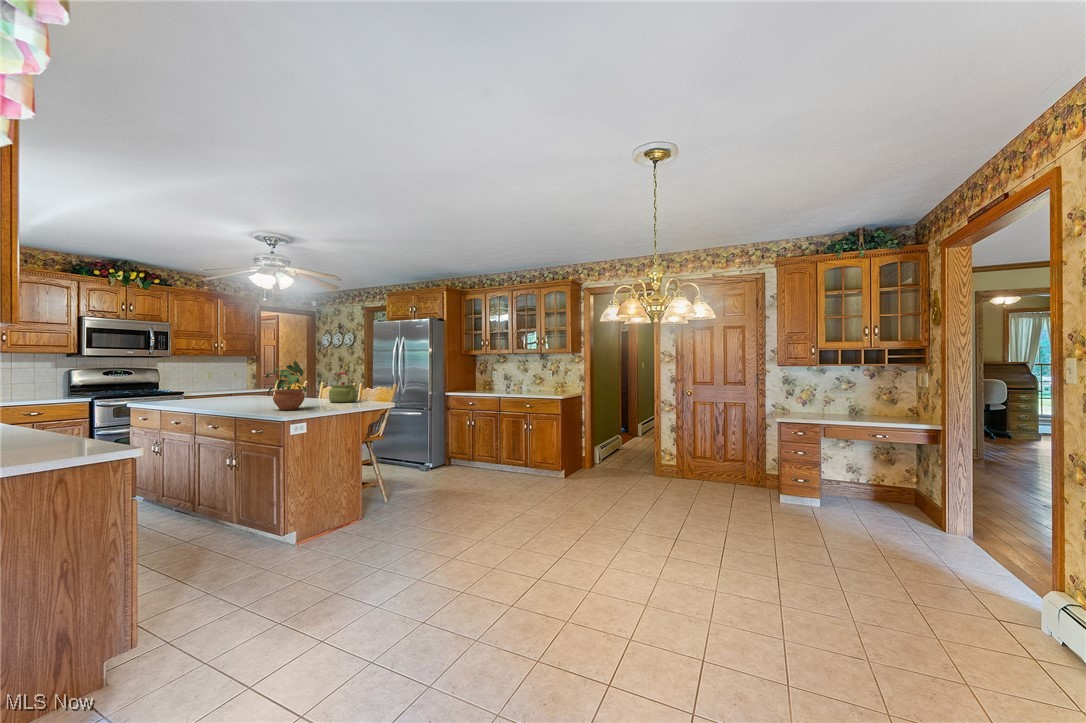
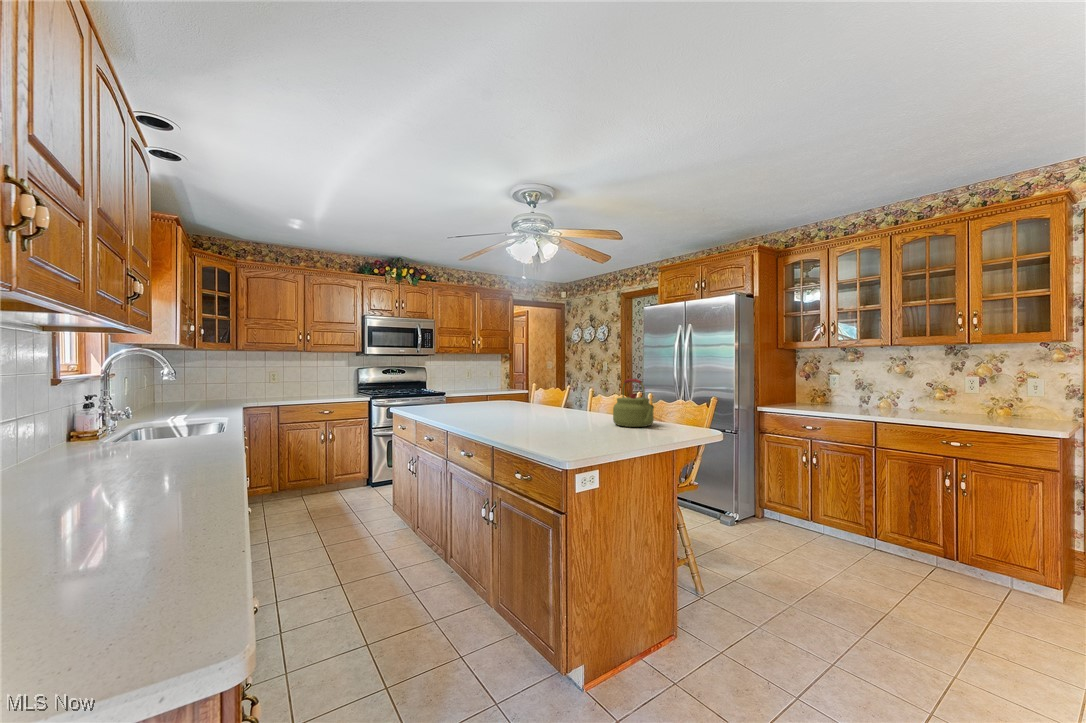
potted plant: present [265,361,307,410] -> none [533,361,593,442]

